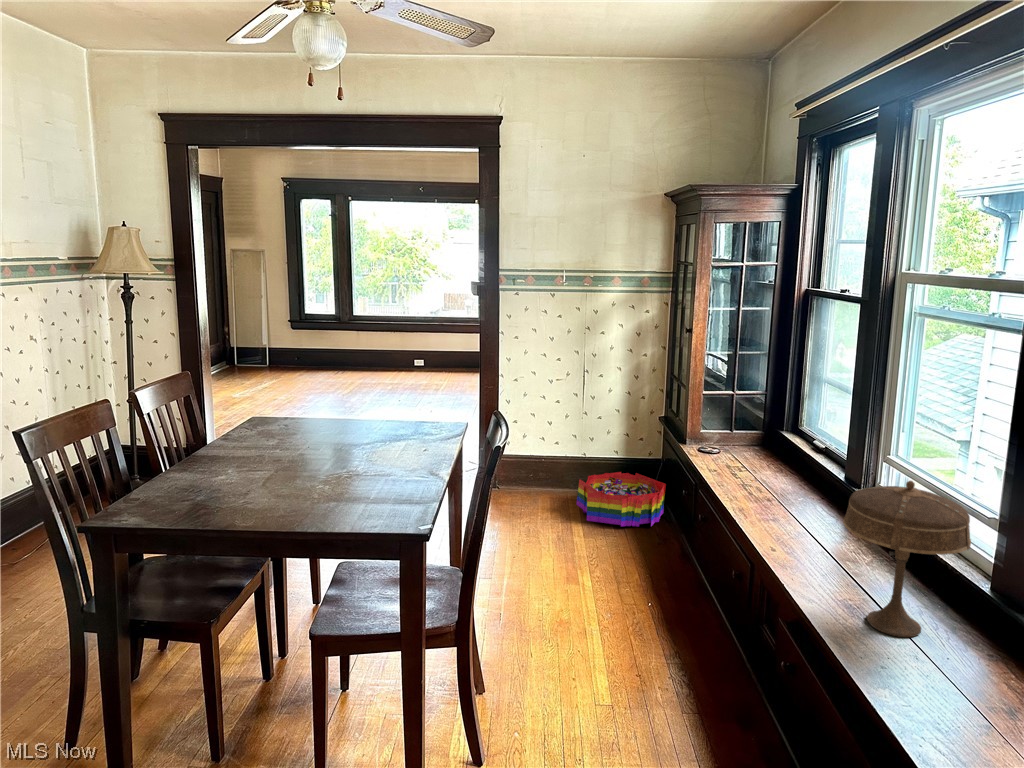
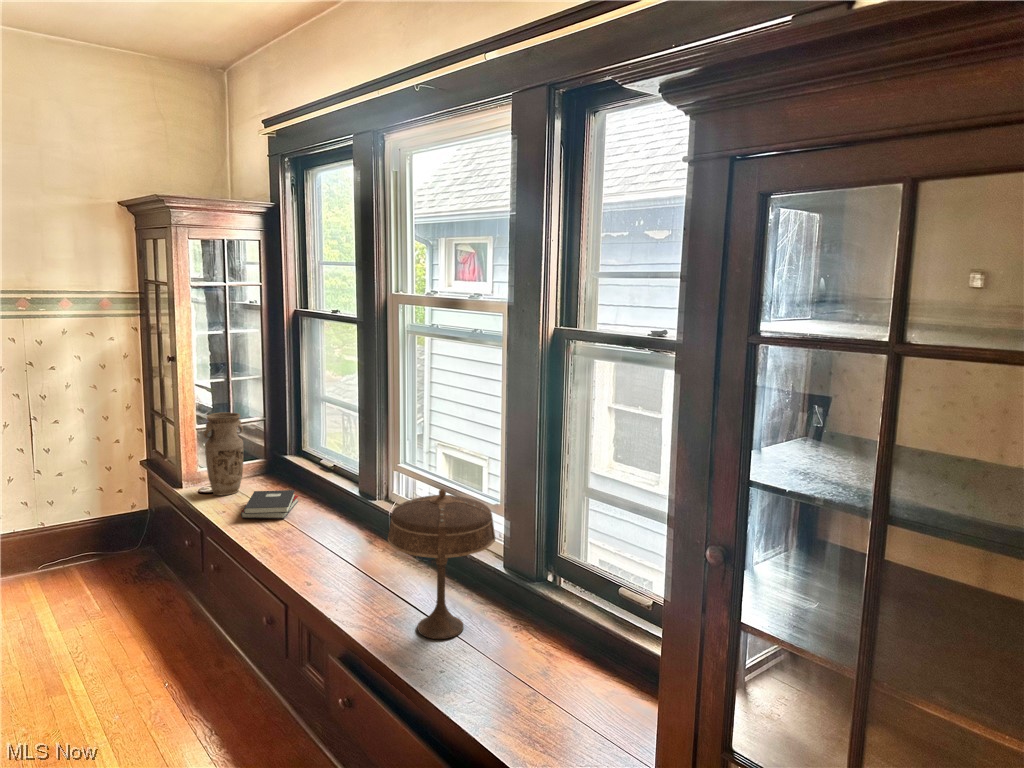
vase: none [707,382,743,458] -> present [204,412,244,495]
hardback book: none [728,458,786,488] -> present [241,490,298,519]
storage bin: present [576,472,666,527] -> none [40,531,160,605]

